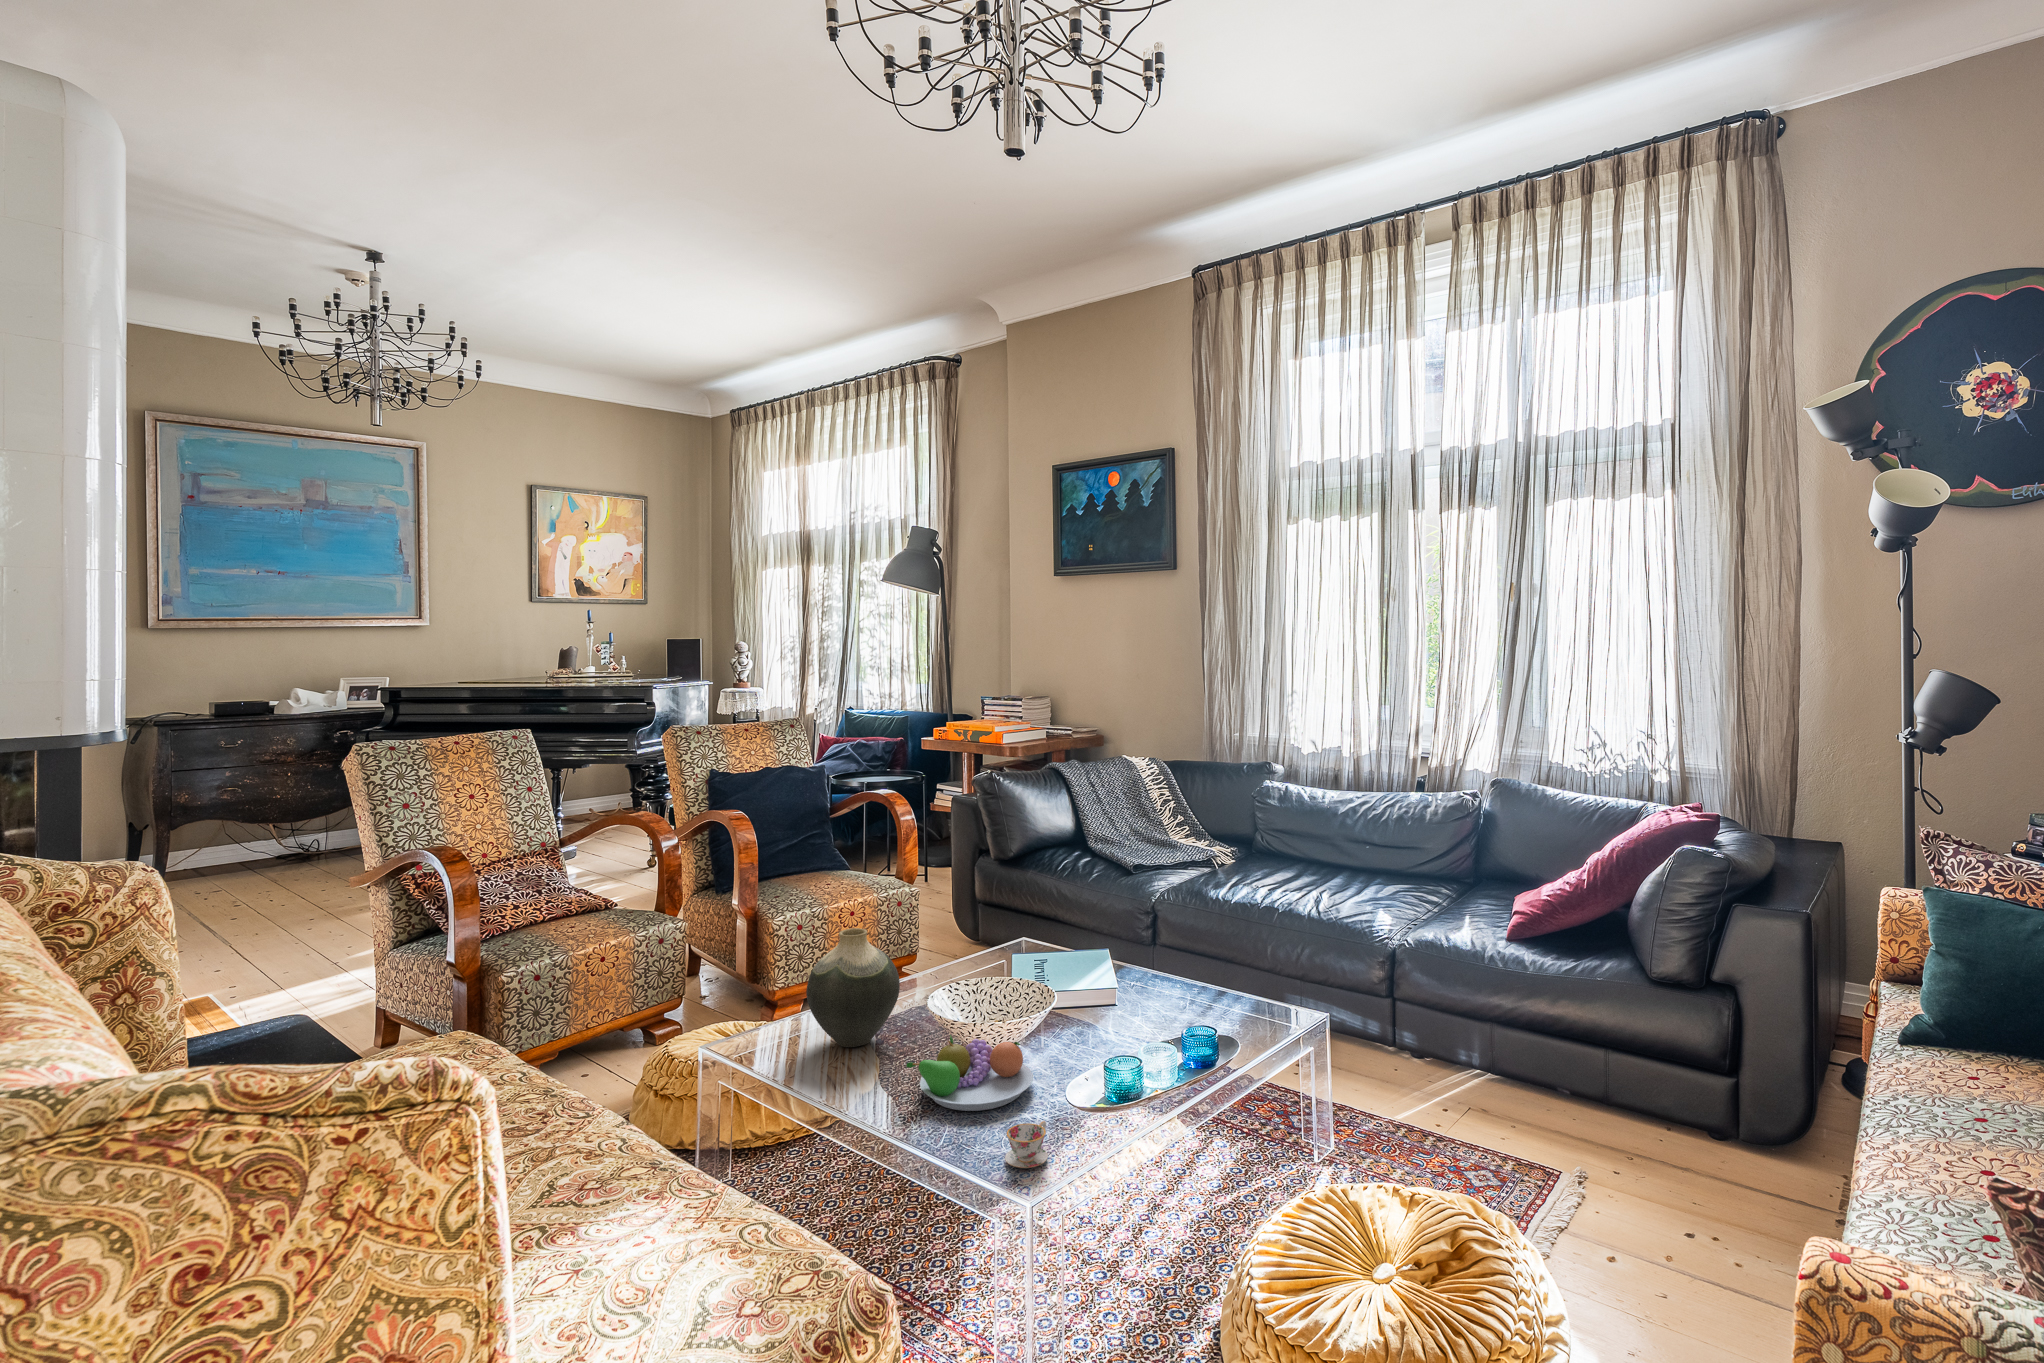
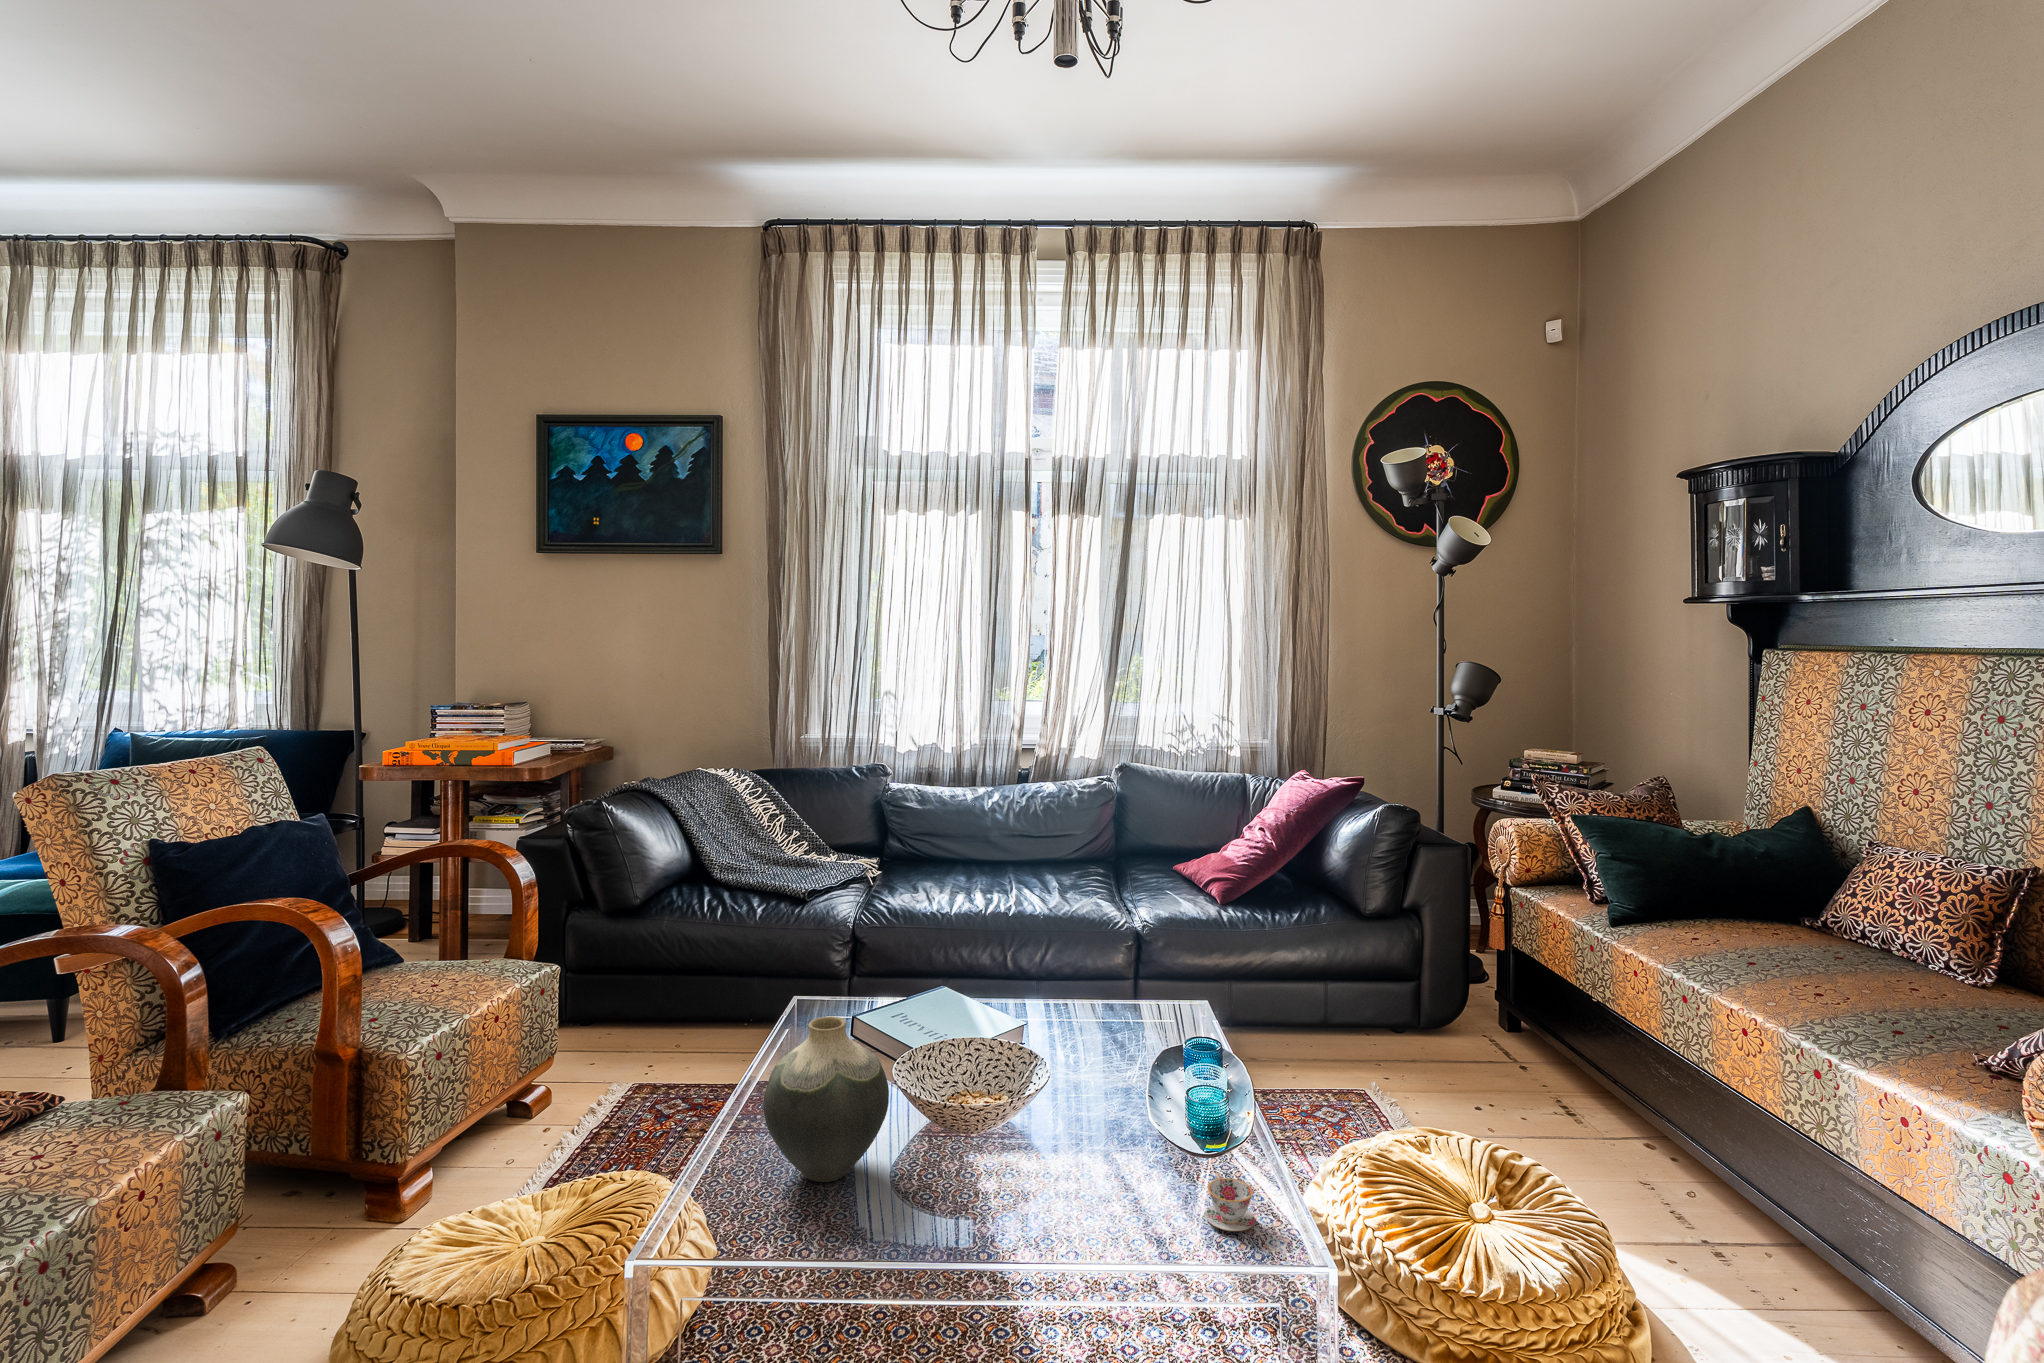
fruit bowl: present [906,1035,1033,1111] -> none [991,1104,1127,1203]

